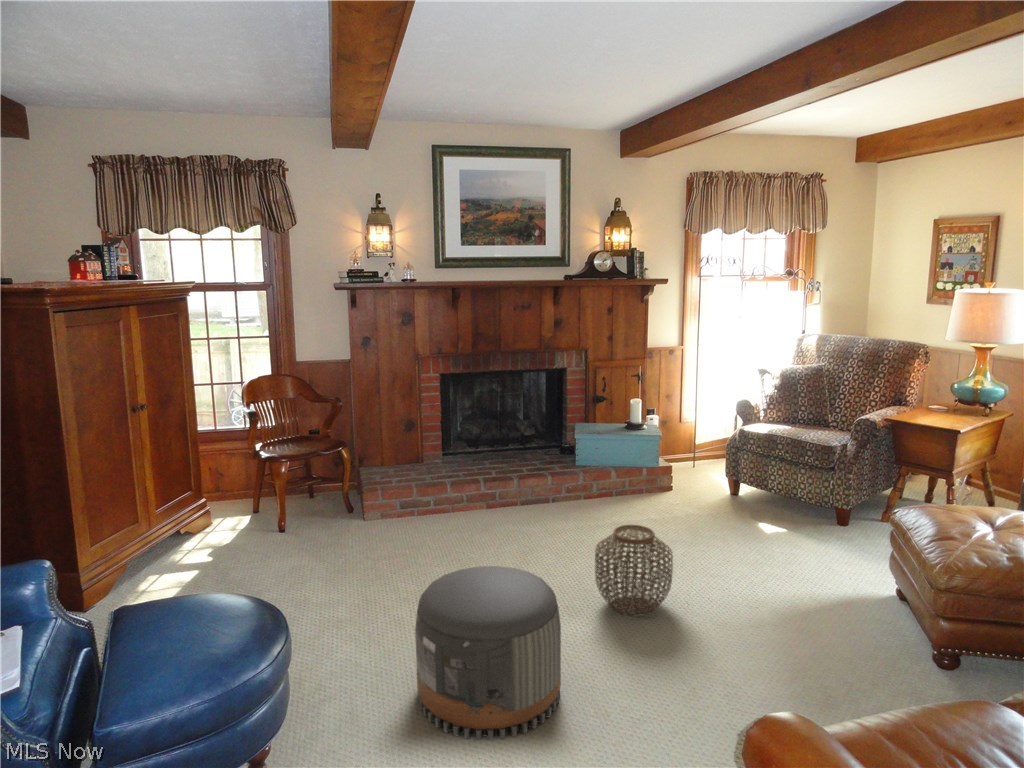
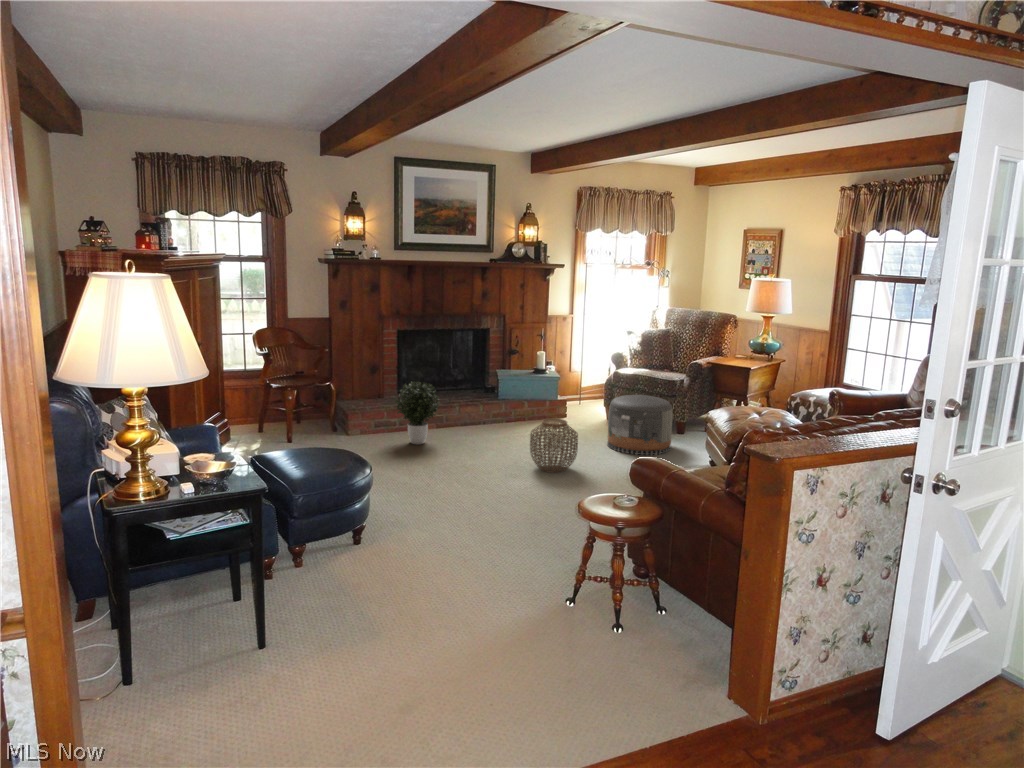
potted plant: none [412,450,478,541] -> present [395,381,440,444]
pouf: present [415,566,561,740] -> present [607,395,673,455]

